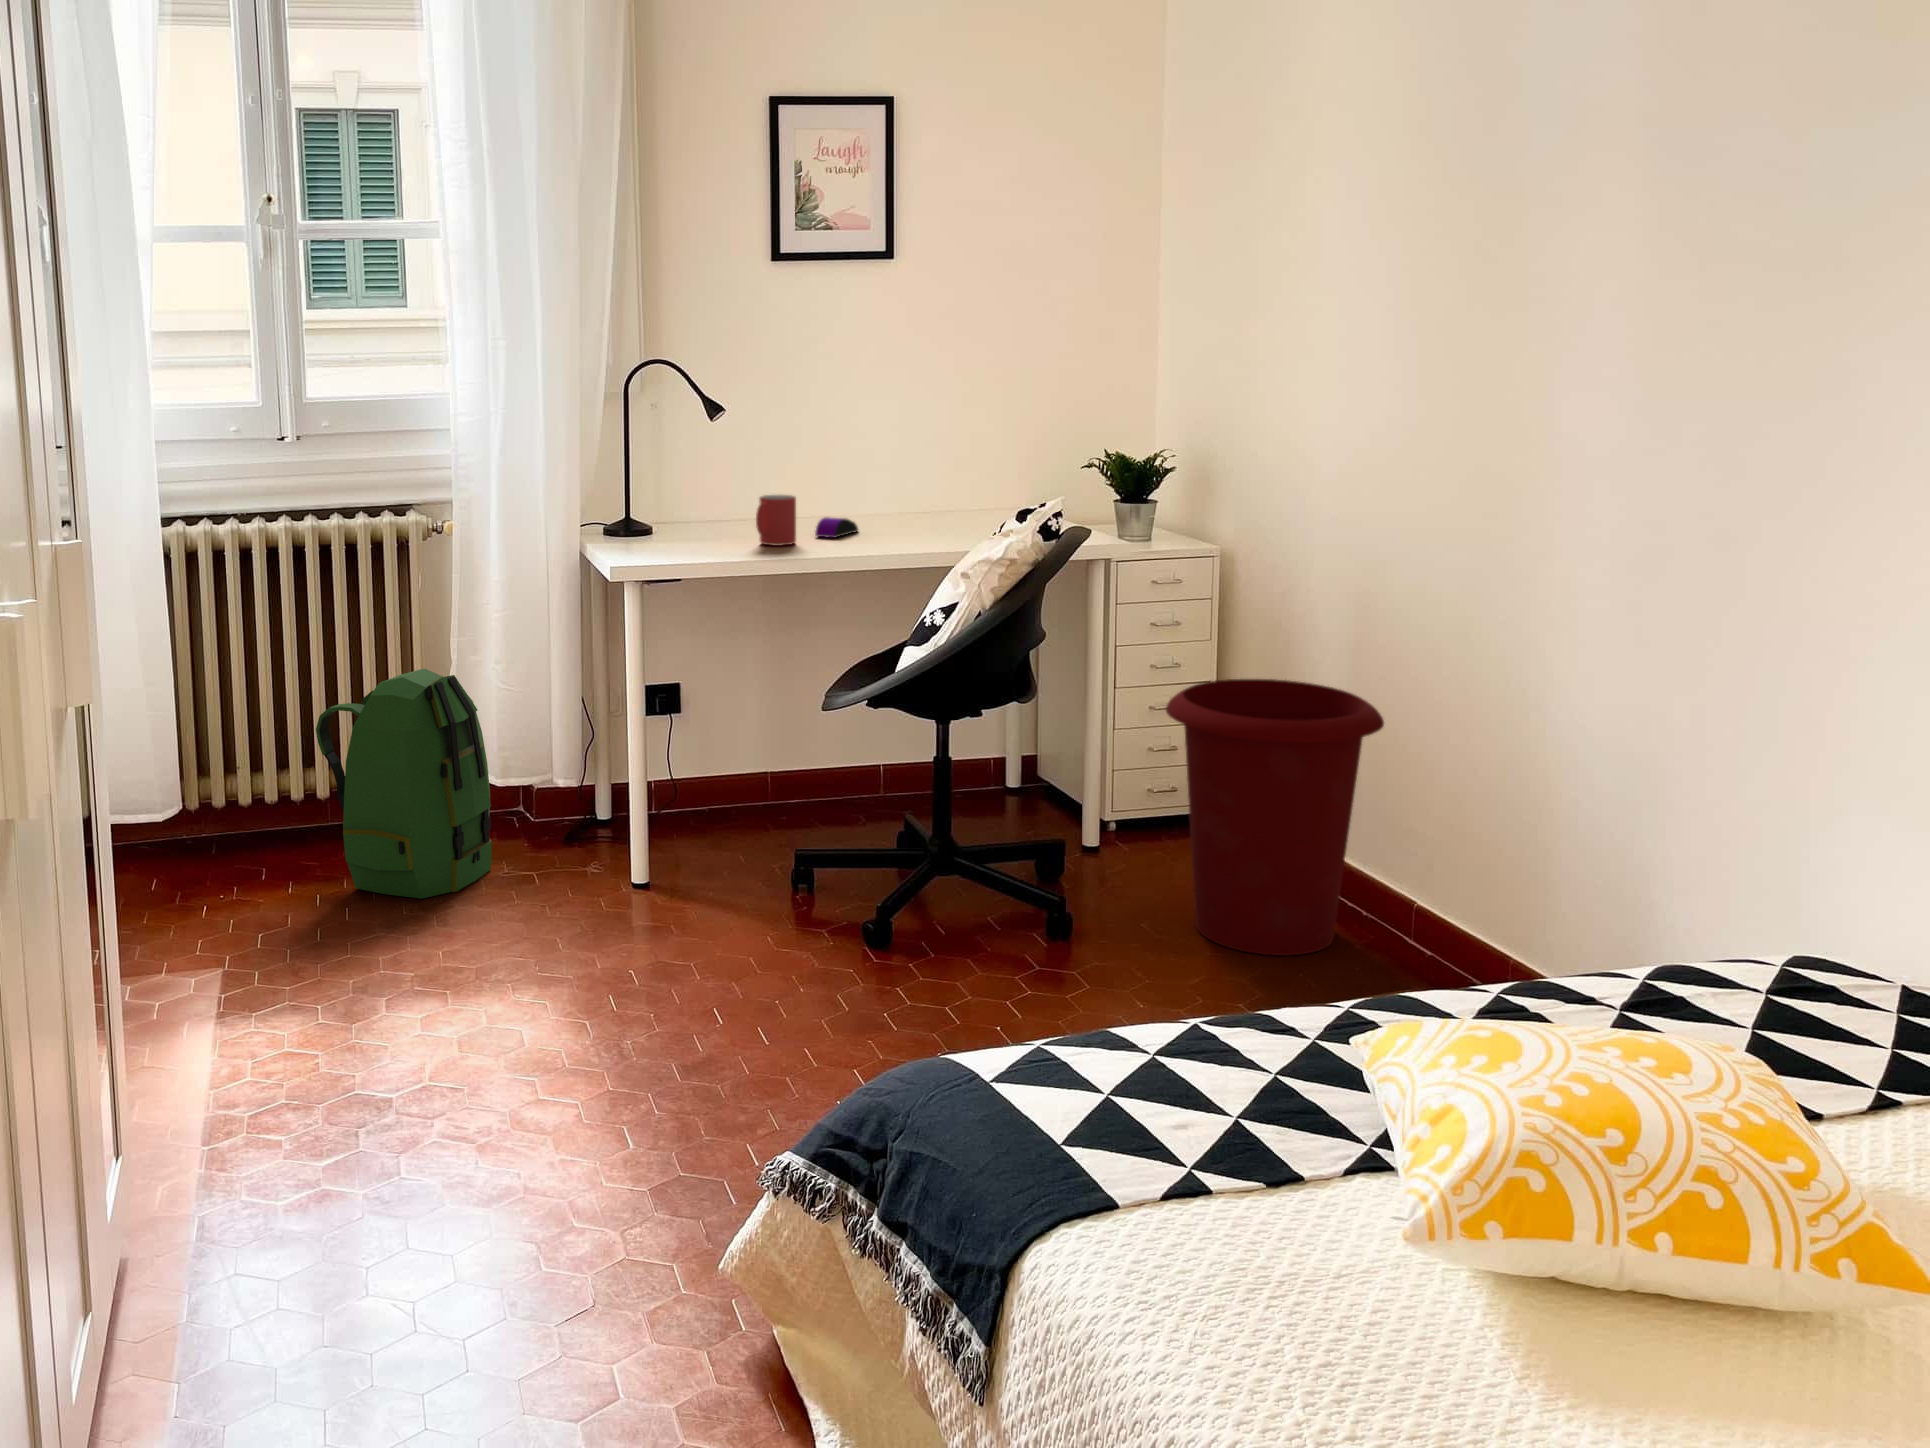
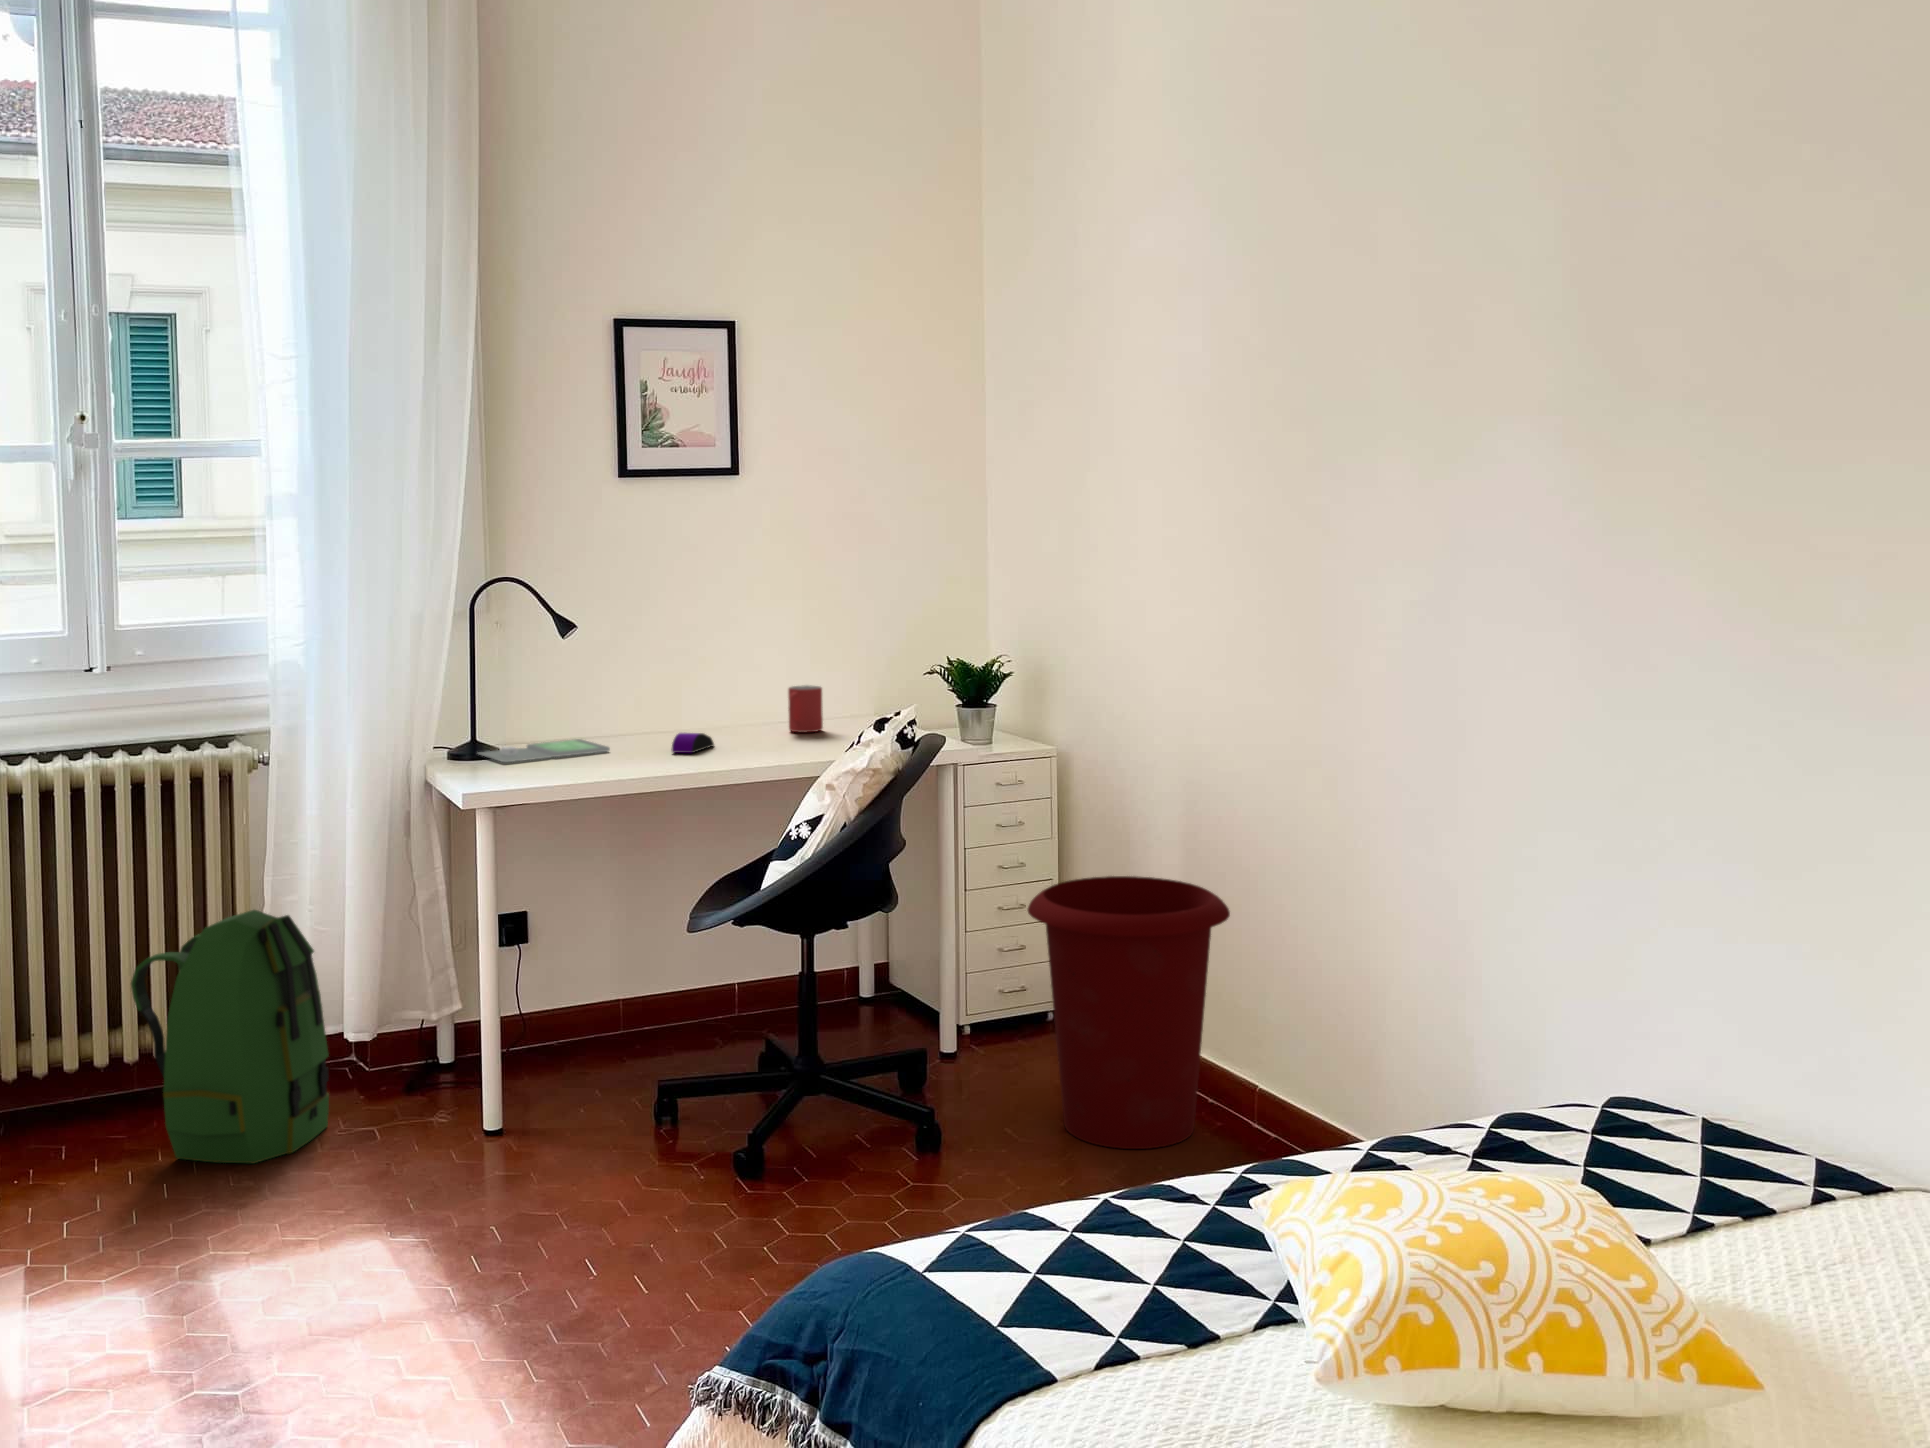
mug: present [756,495,796,546] -> present [788,685,823,732]
tablet: none [631,521,757,540] -> present [478,739,610,762]

